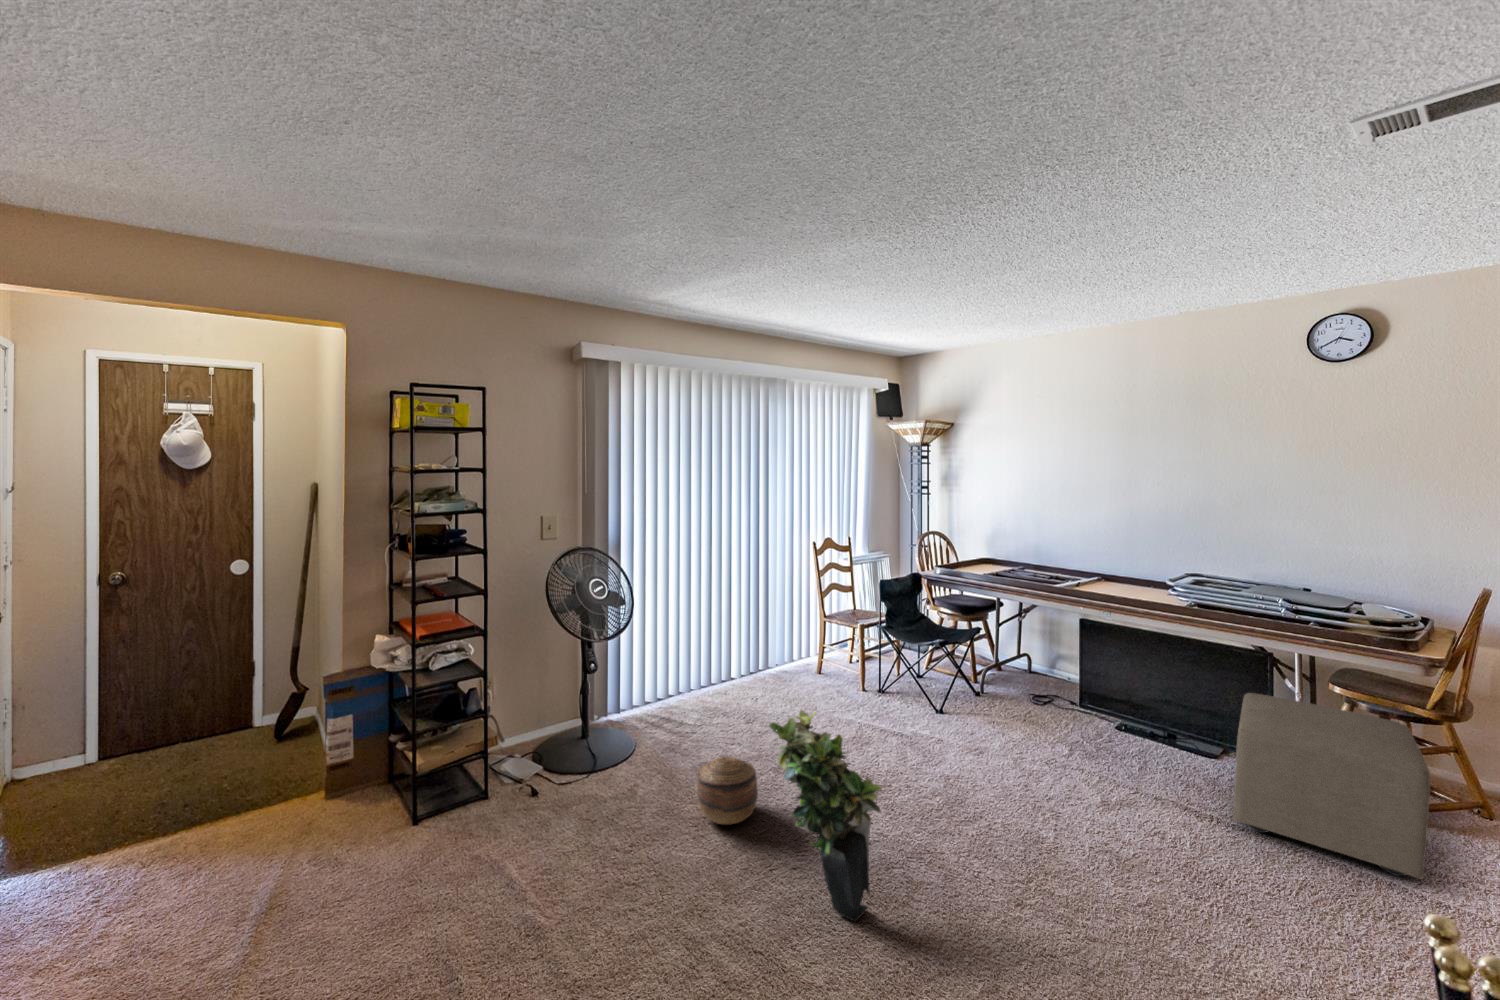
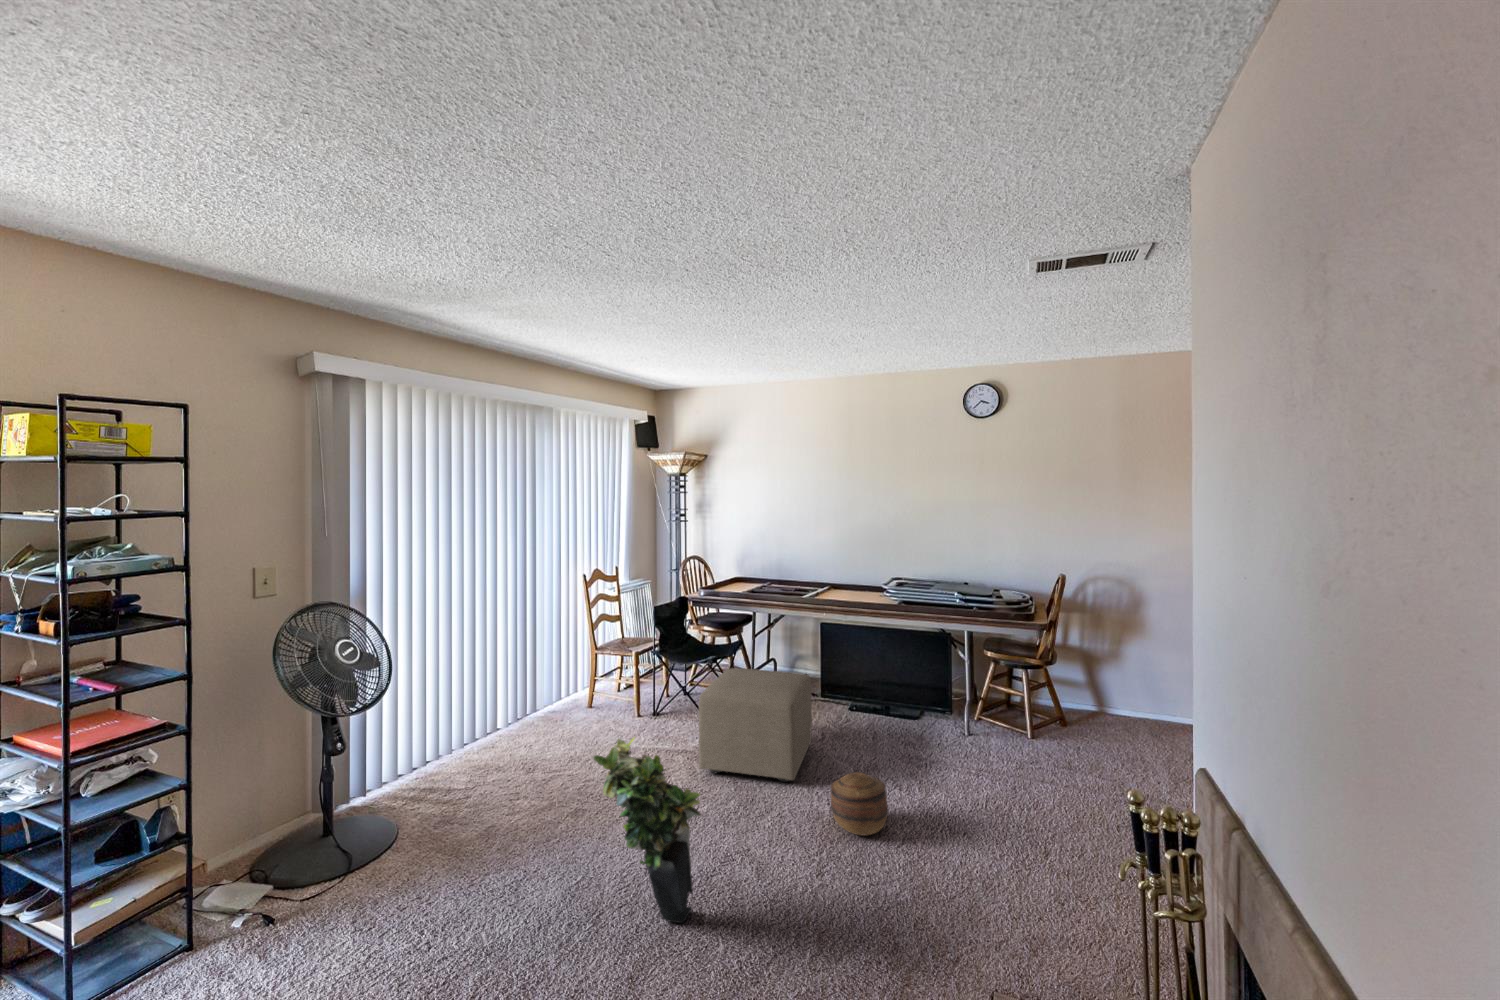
ottoman: present [1233,693,1430,879] -> present [699,668,812,782]
basket: present [697,757,758,825] -> present [831,772,888,835]

